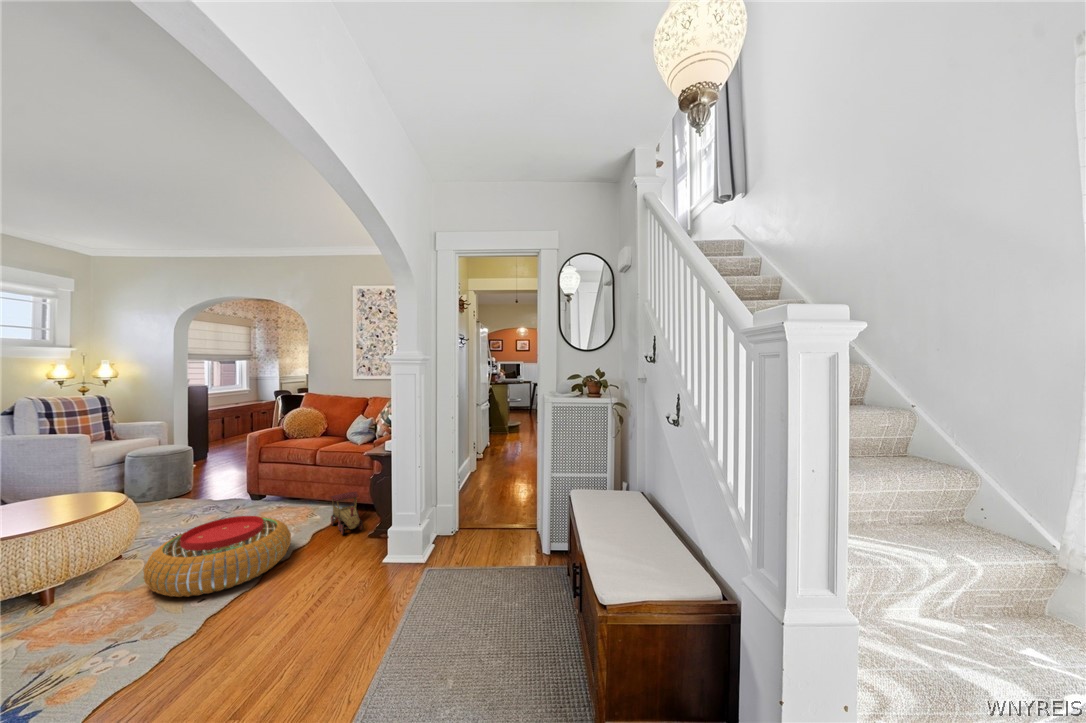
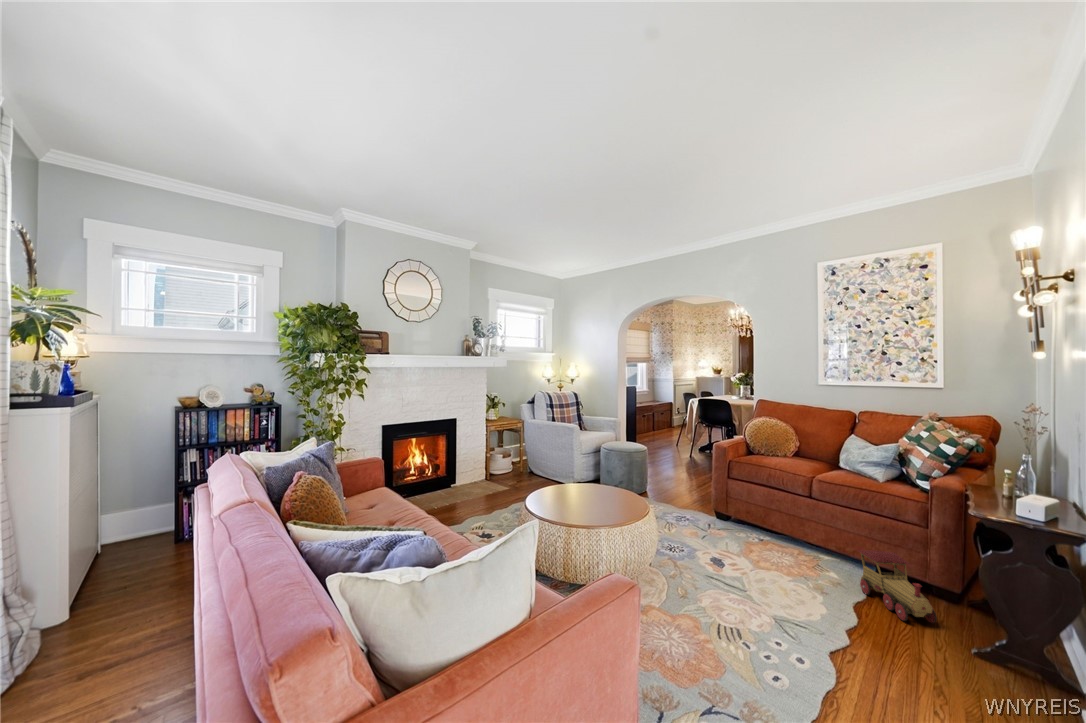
pouf: present [143,516,291,597] -> none [689,549,850,659]

